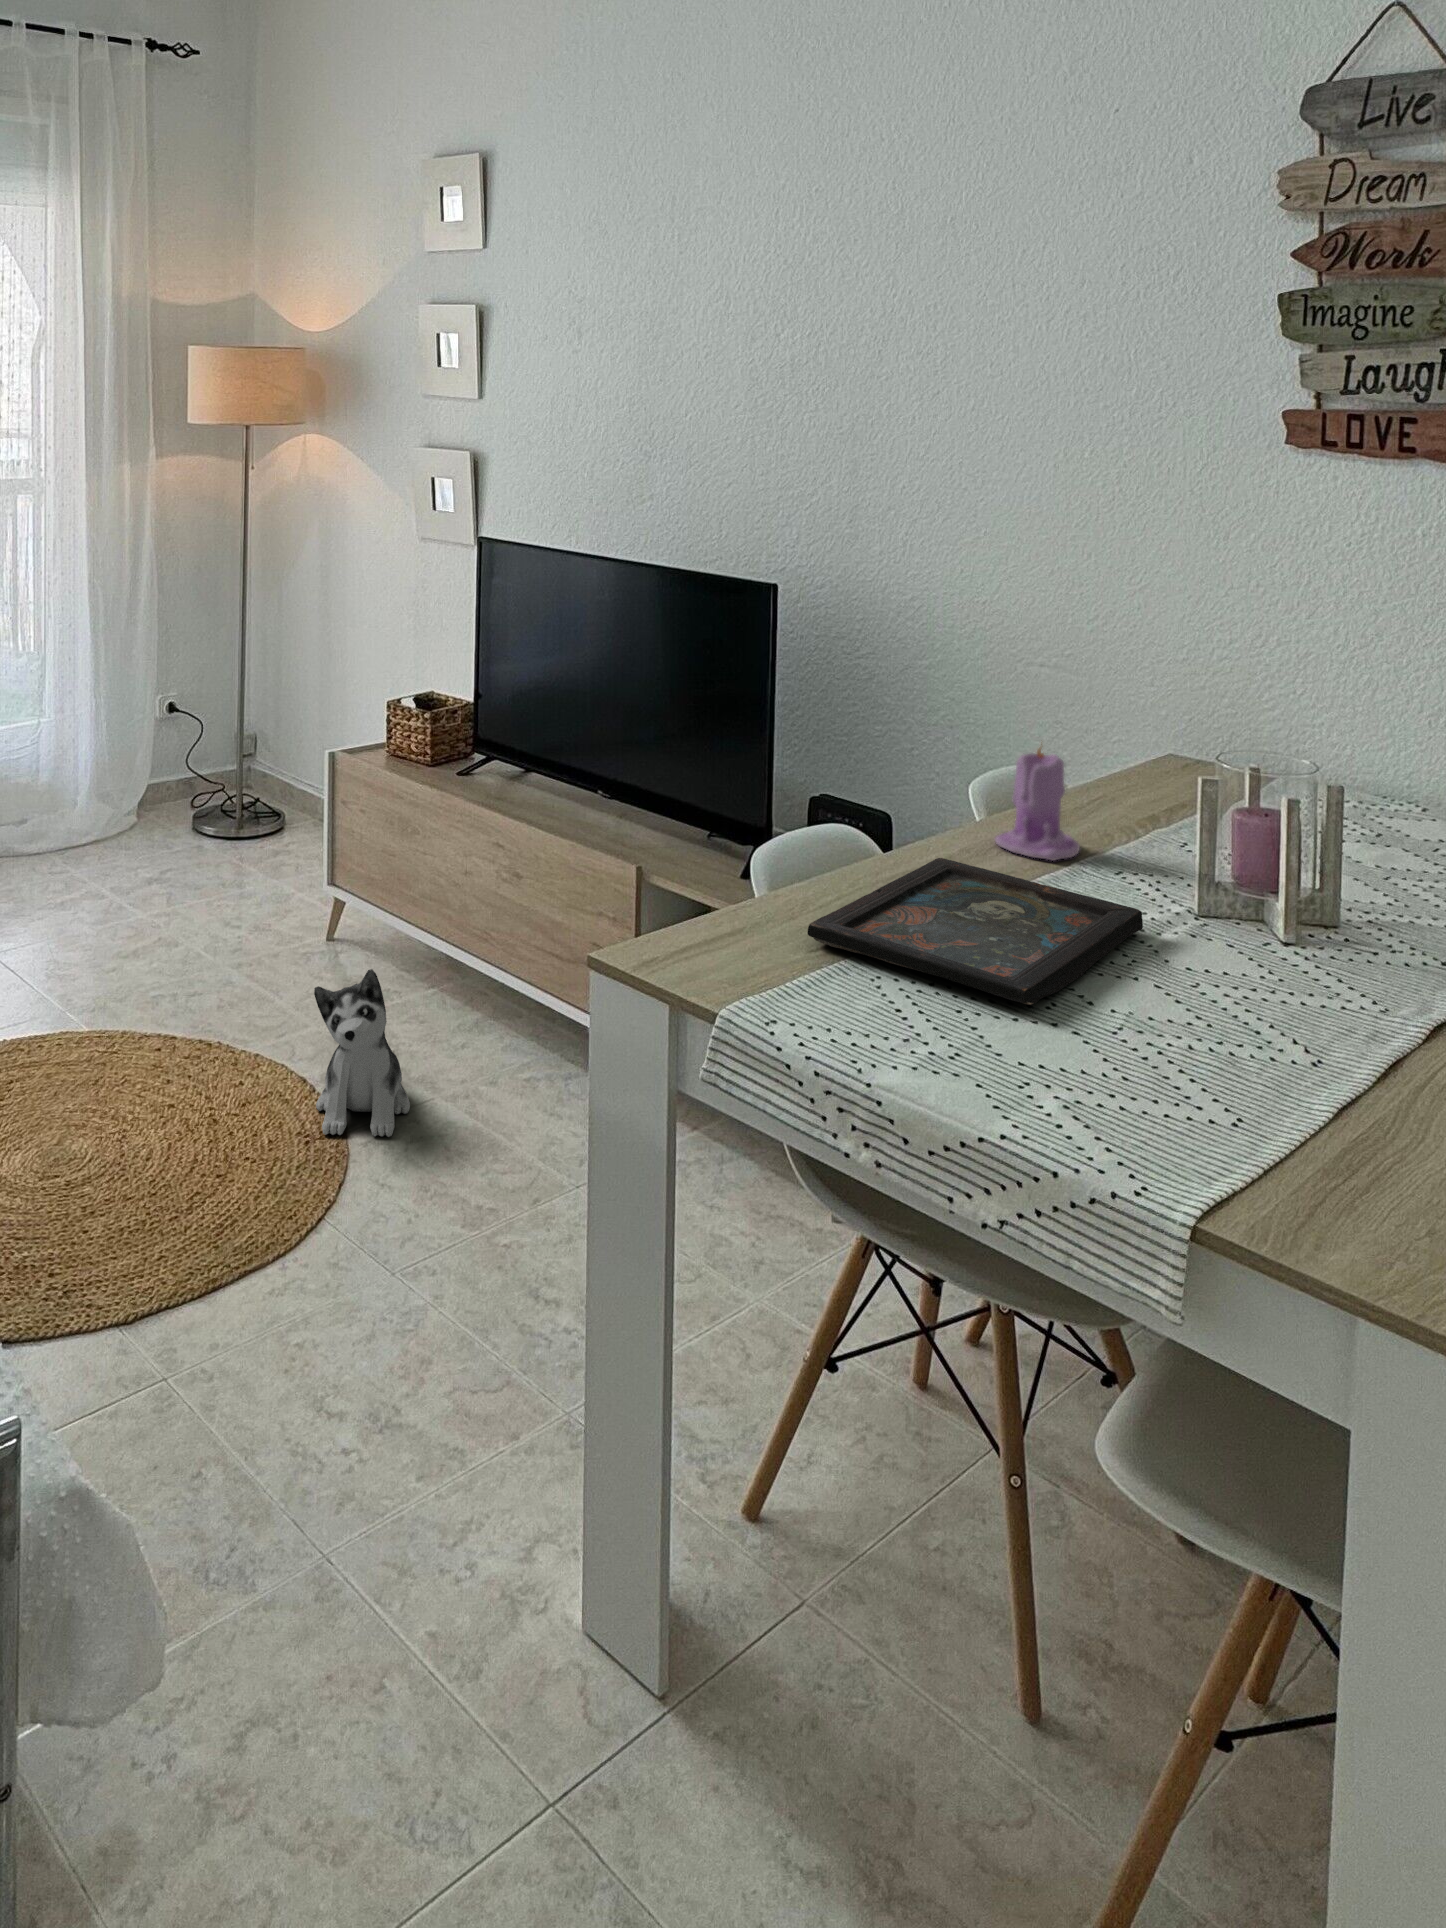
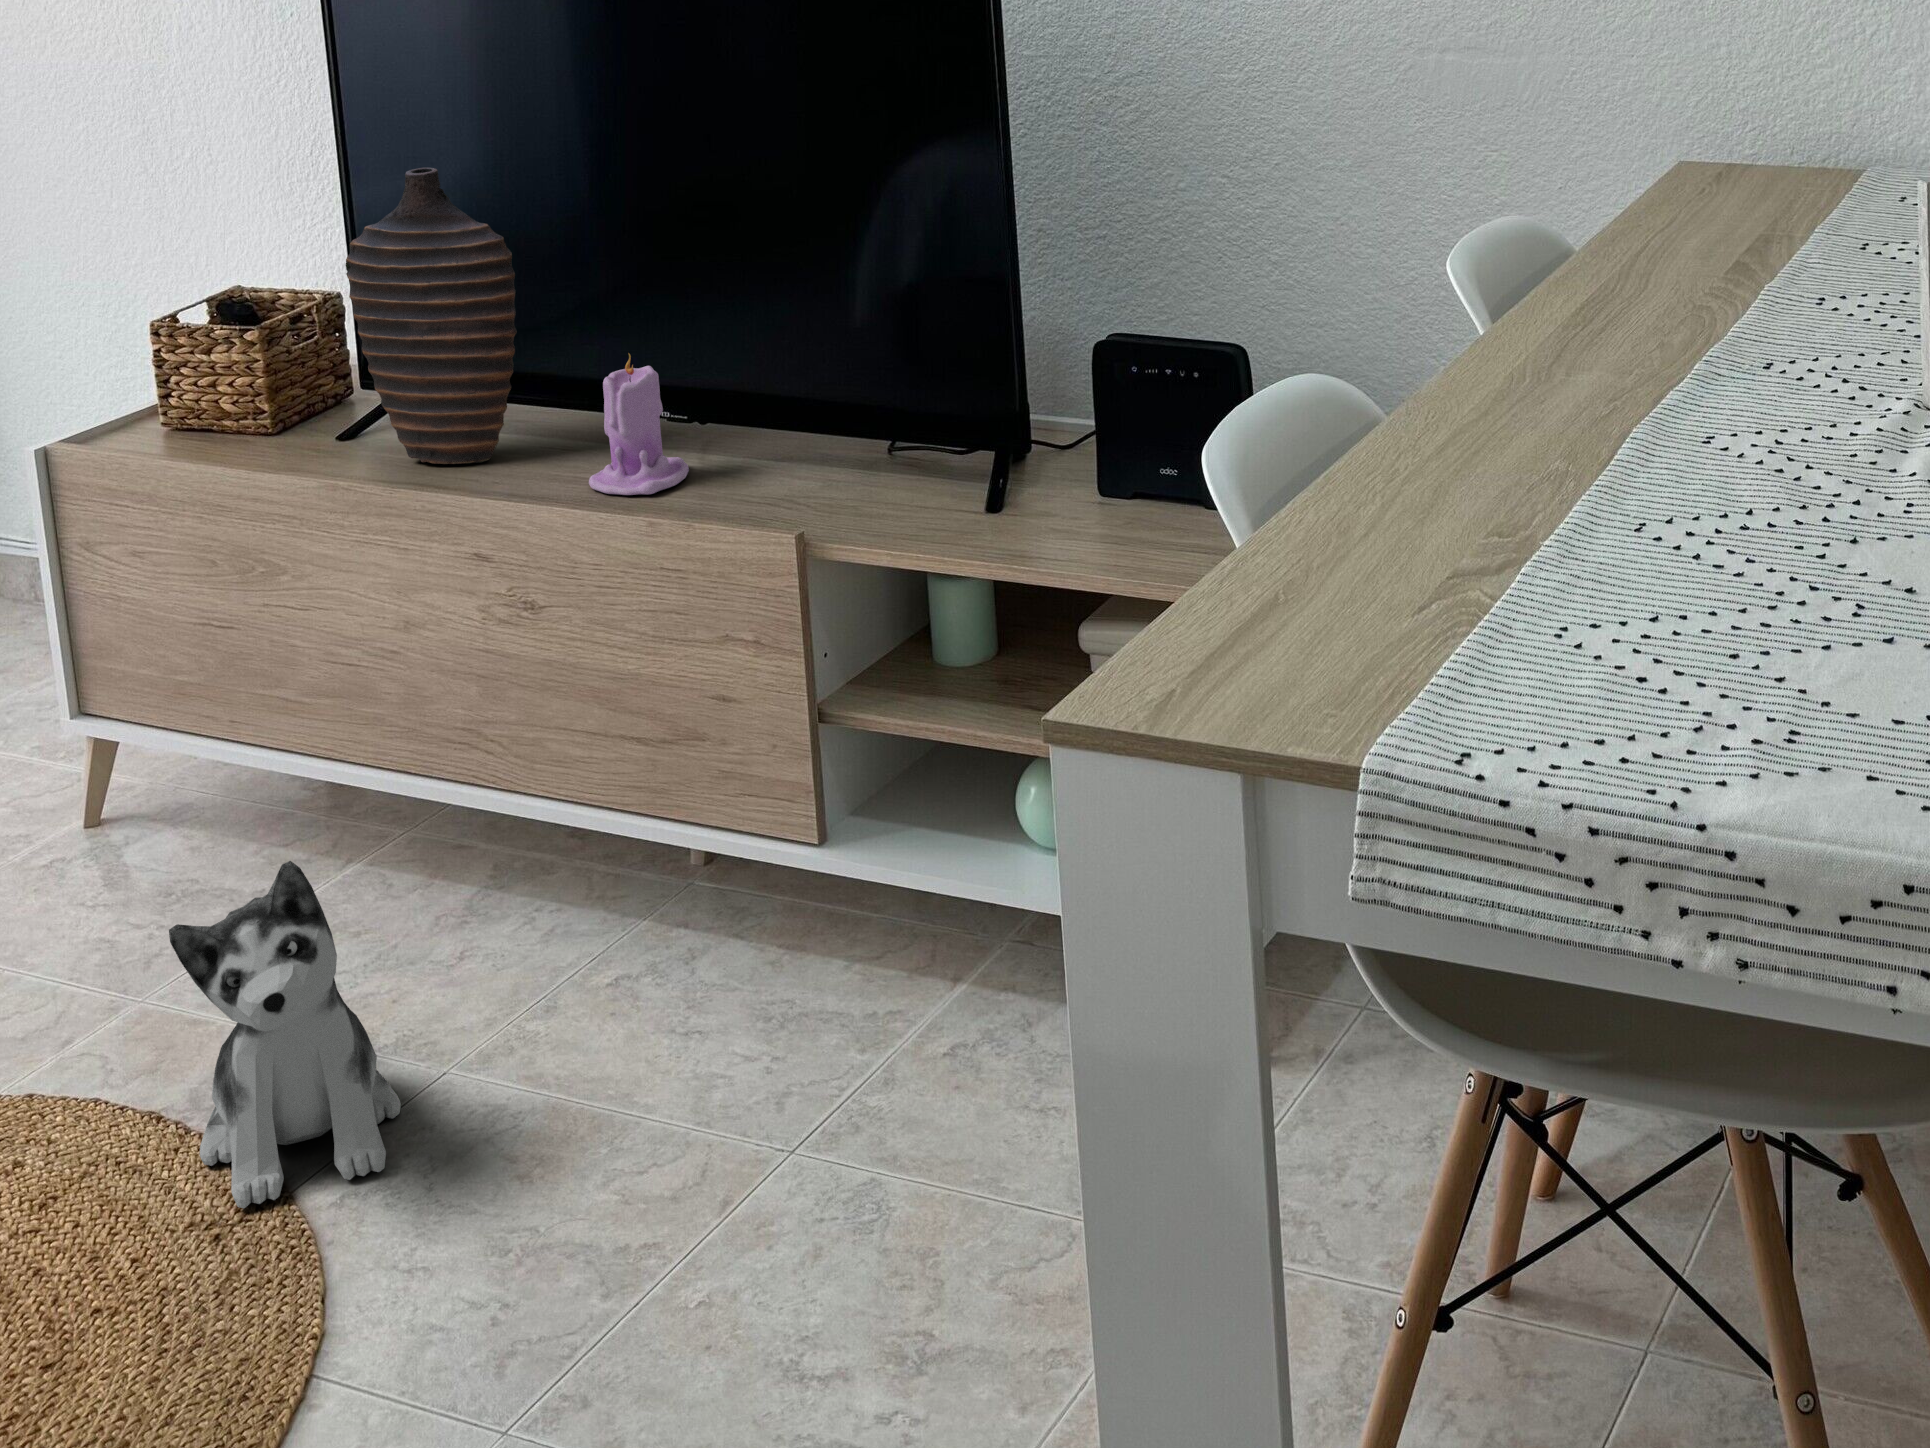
decorative vase: none [469,646,544,798] -> present [345,168,517,464]
candle: present [995,744,1080,860] -> present [589,354,689,495]
tray: present [807,858,1143,1005] -> none [1414,403,1894,620]

